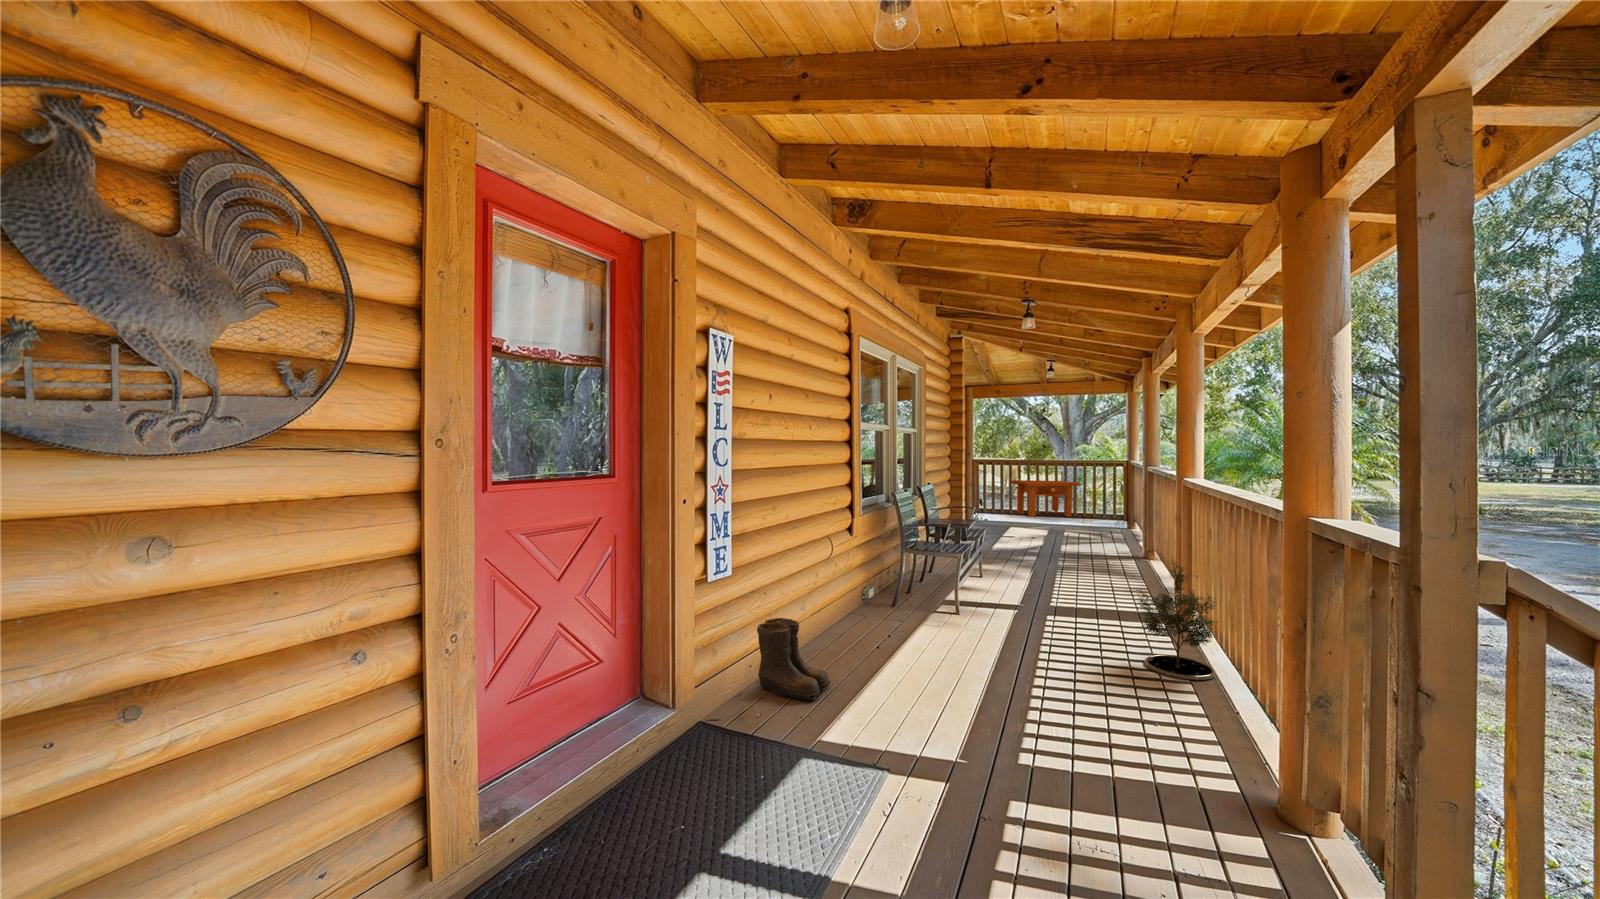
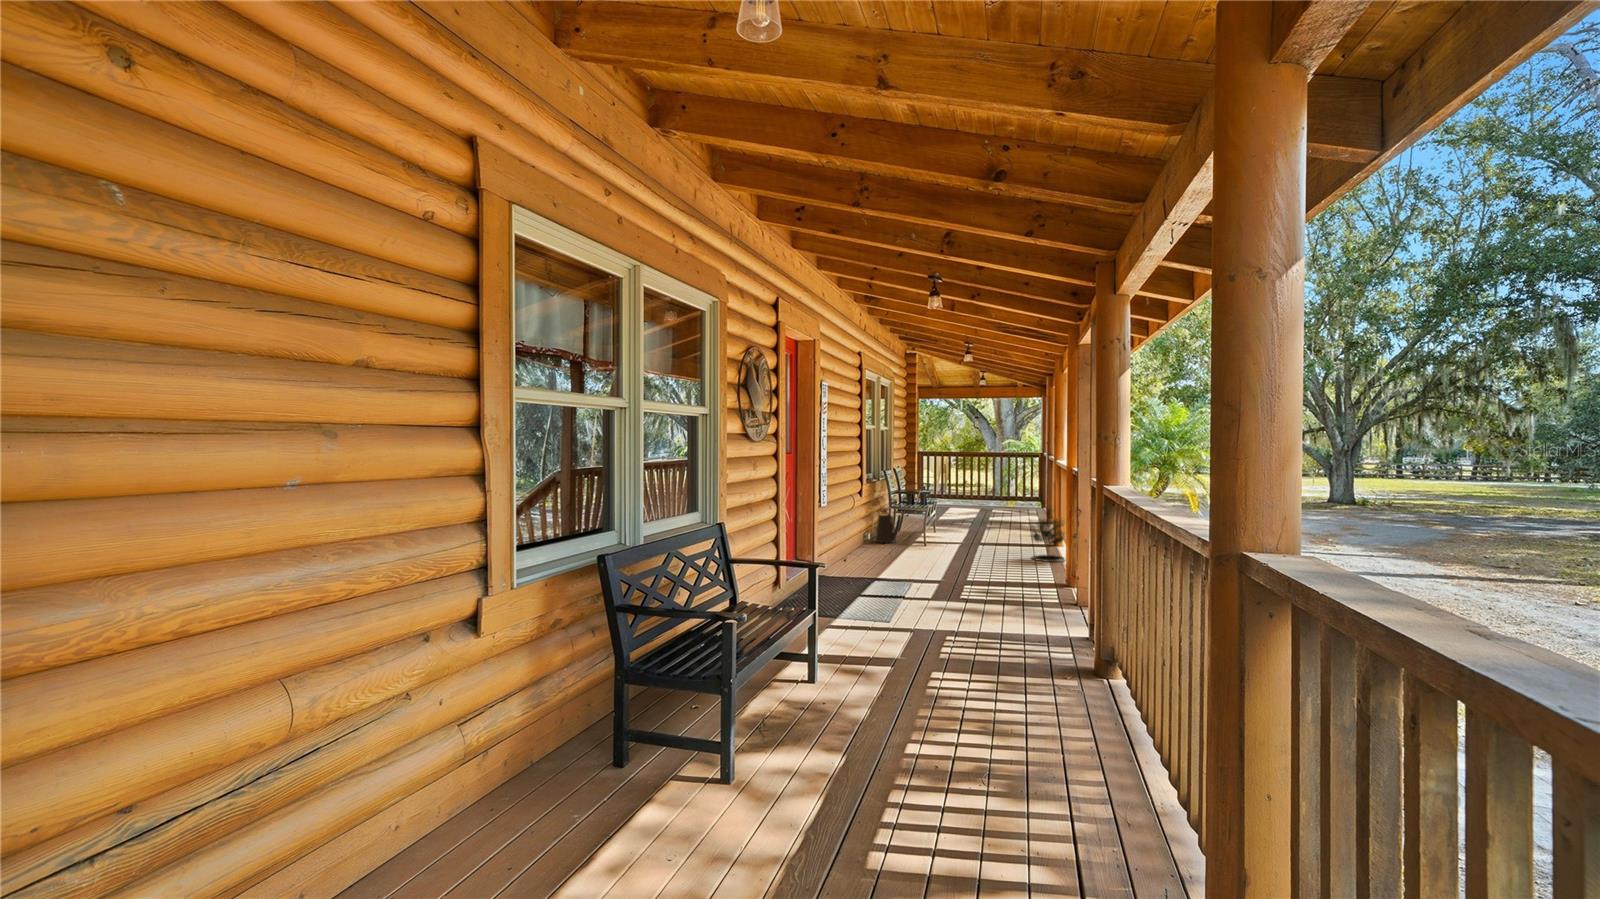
side table: present [1010,480,1080,517] -> none [950,470,1007,500]
watering can: none [873,541,917,607] -> present [873,506,901,543]
boots: present [757,618,831,701] -> none [834,533,872,570]

